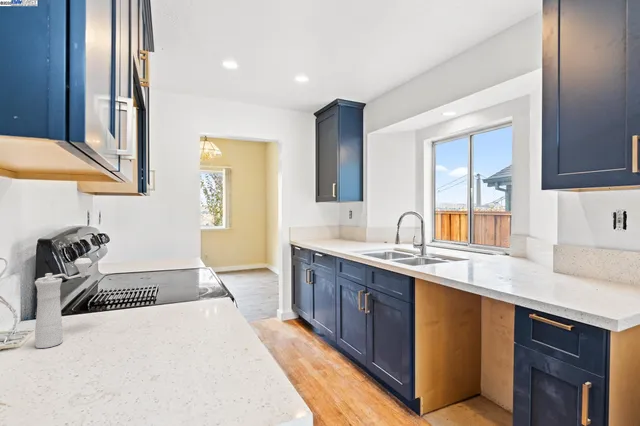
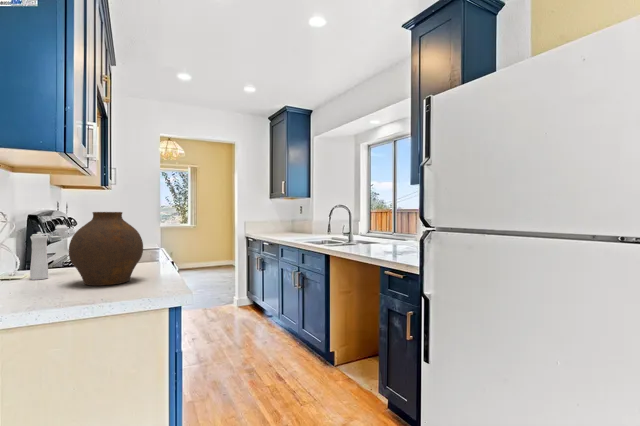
vase: none [89,245,204,372] -> present [69,212,143,286]

